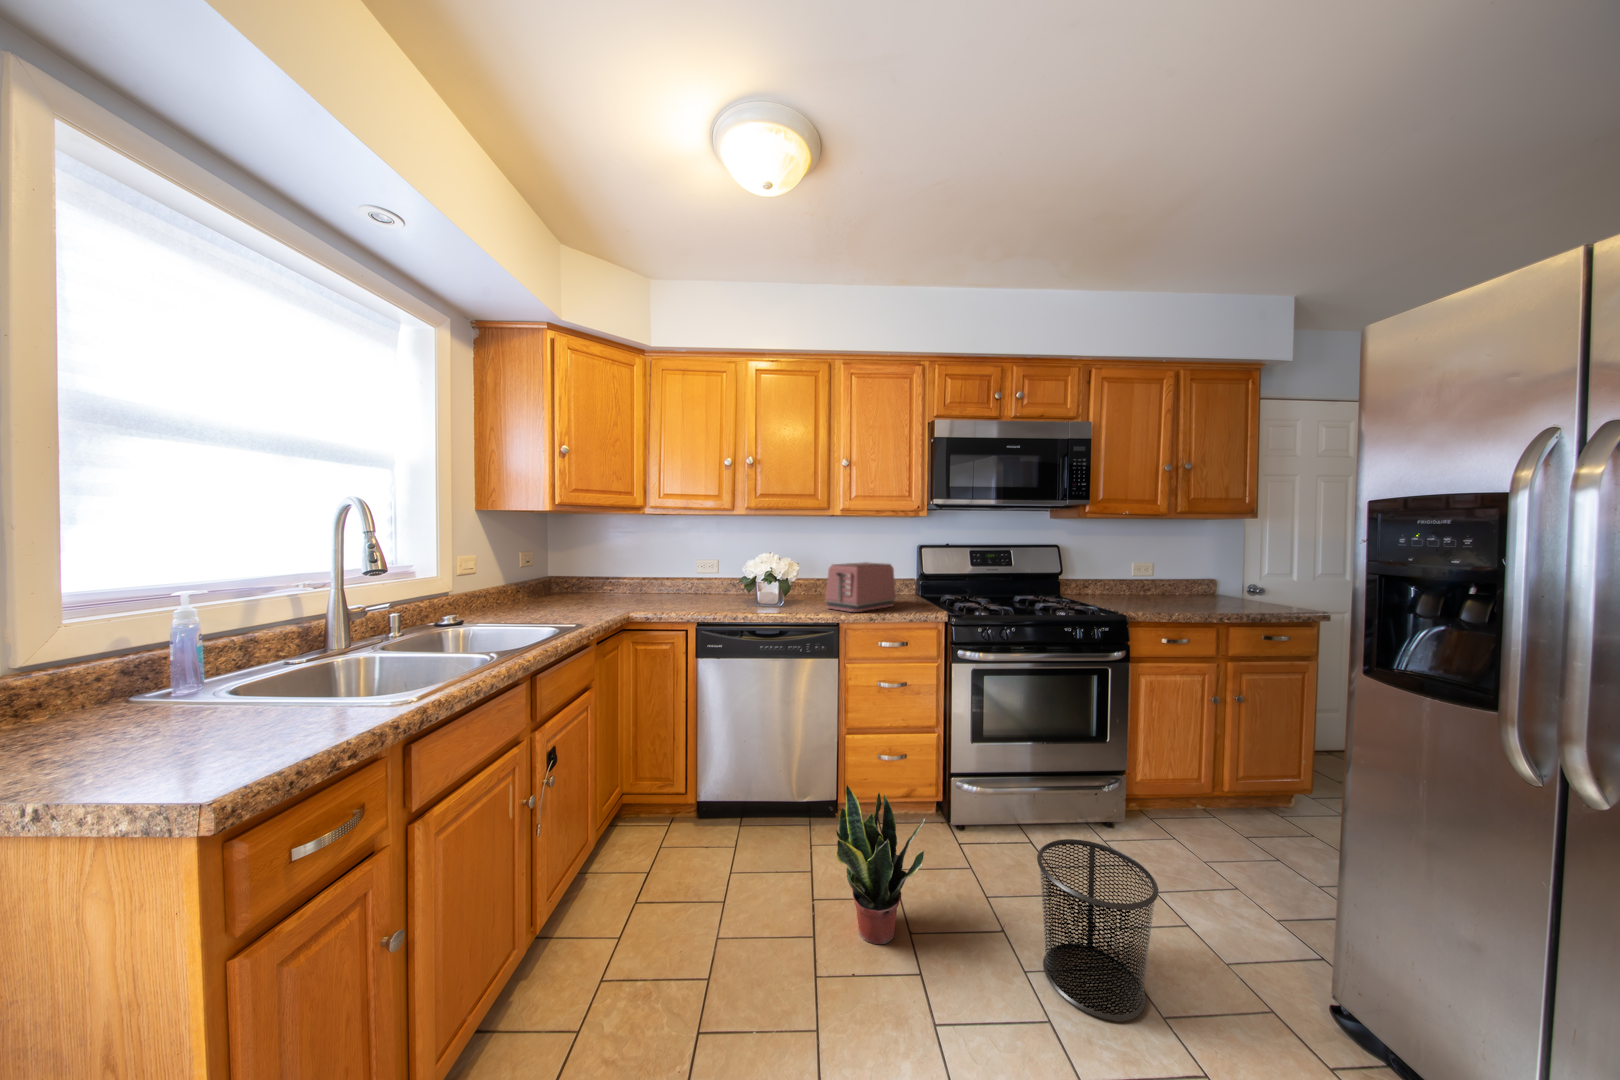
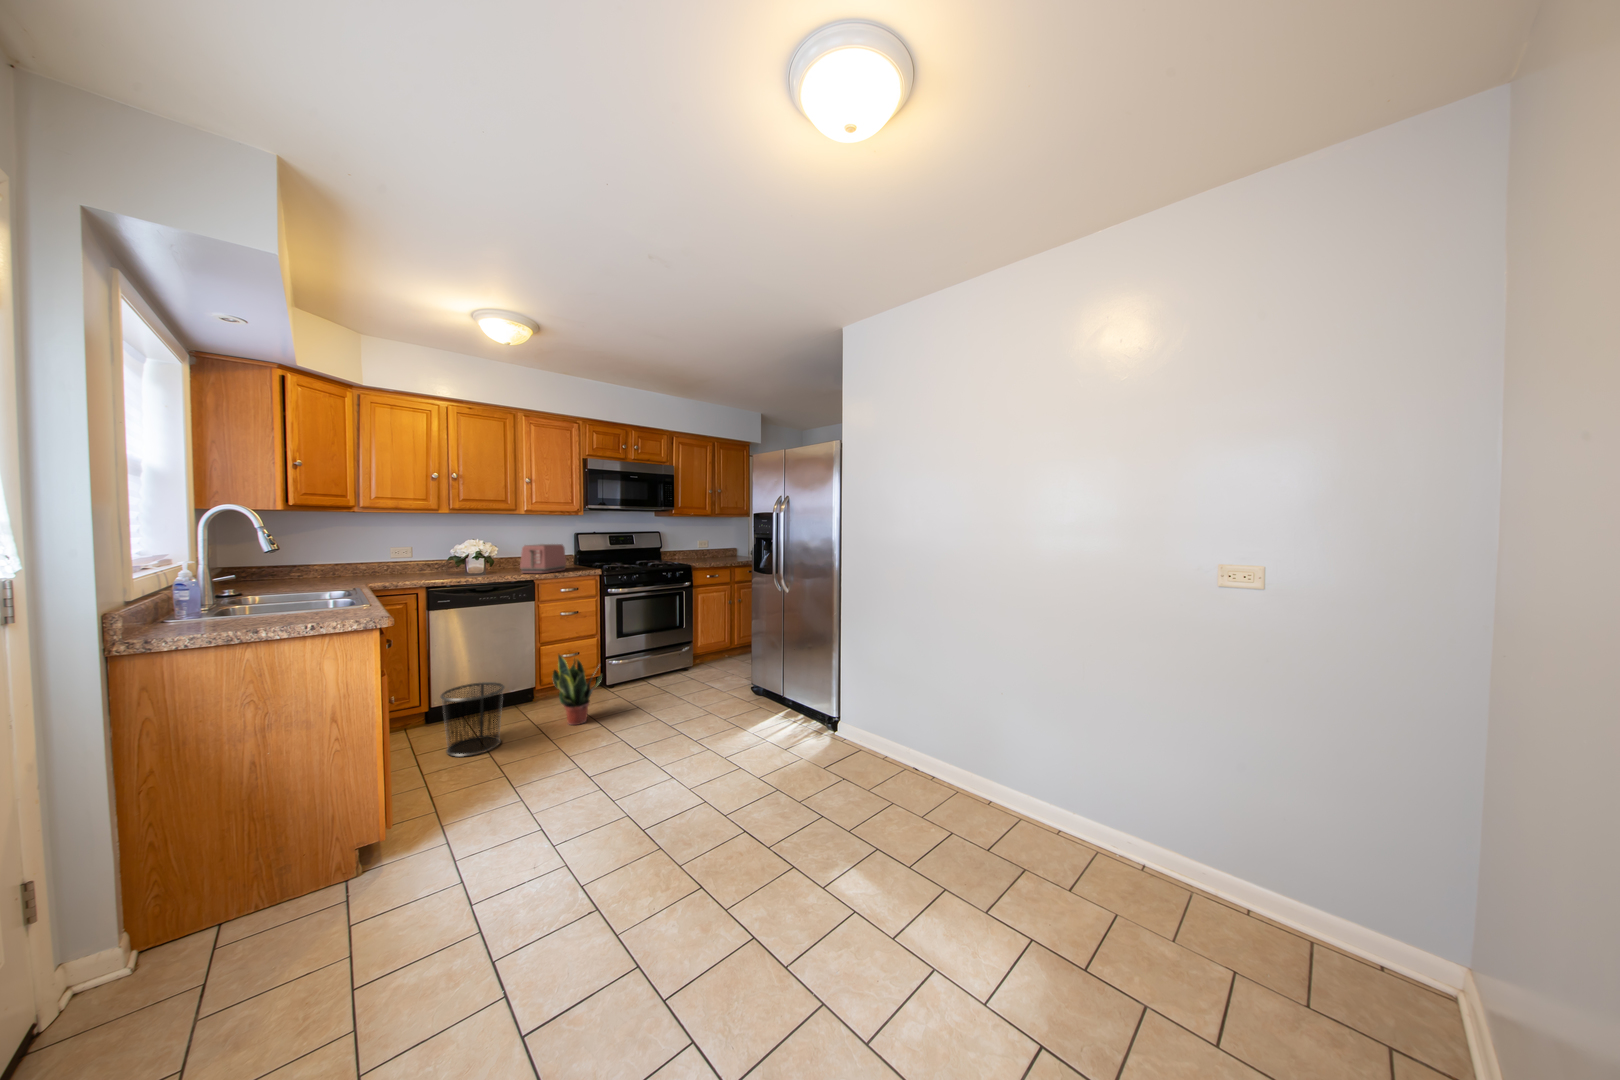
waste bin: present [1037,839,1158,1020] -> present [440,682,504,757]

